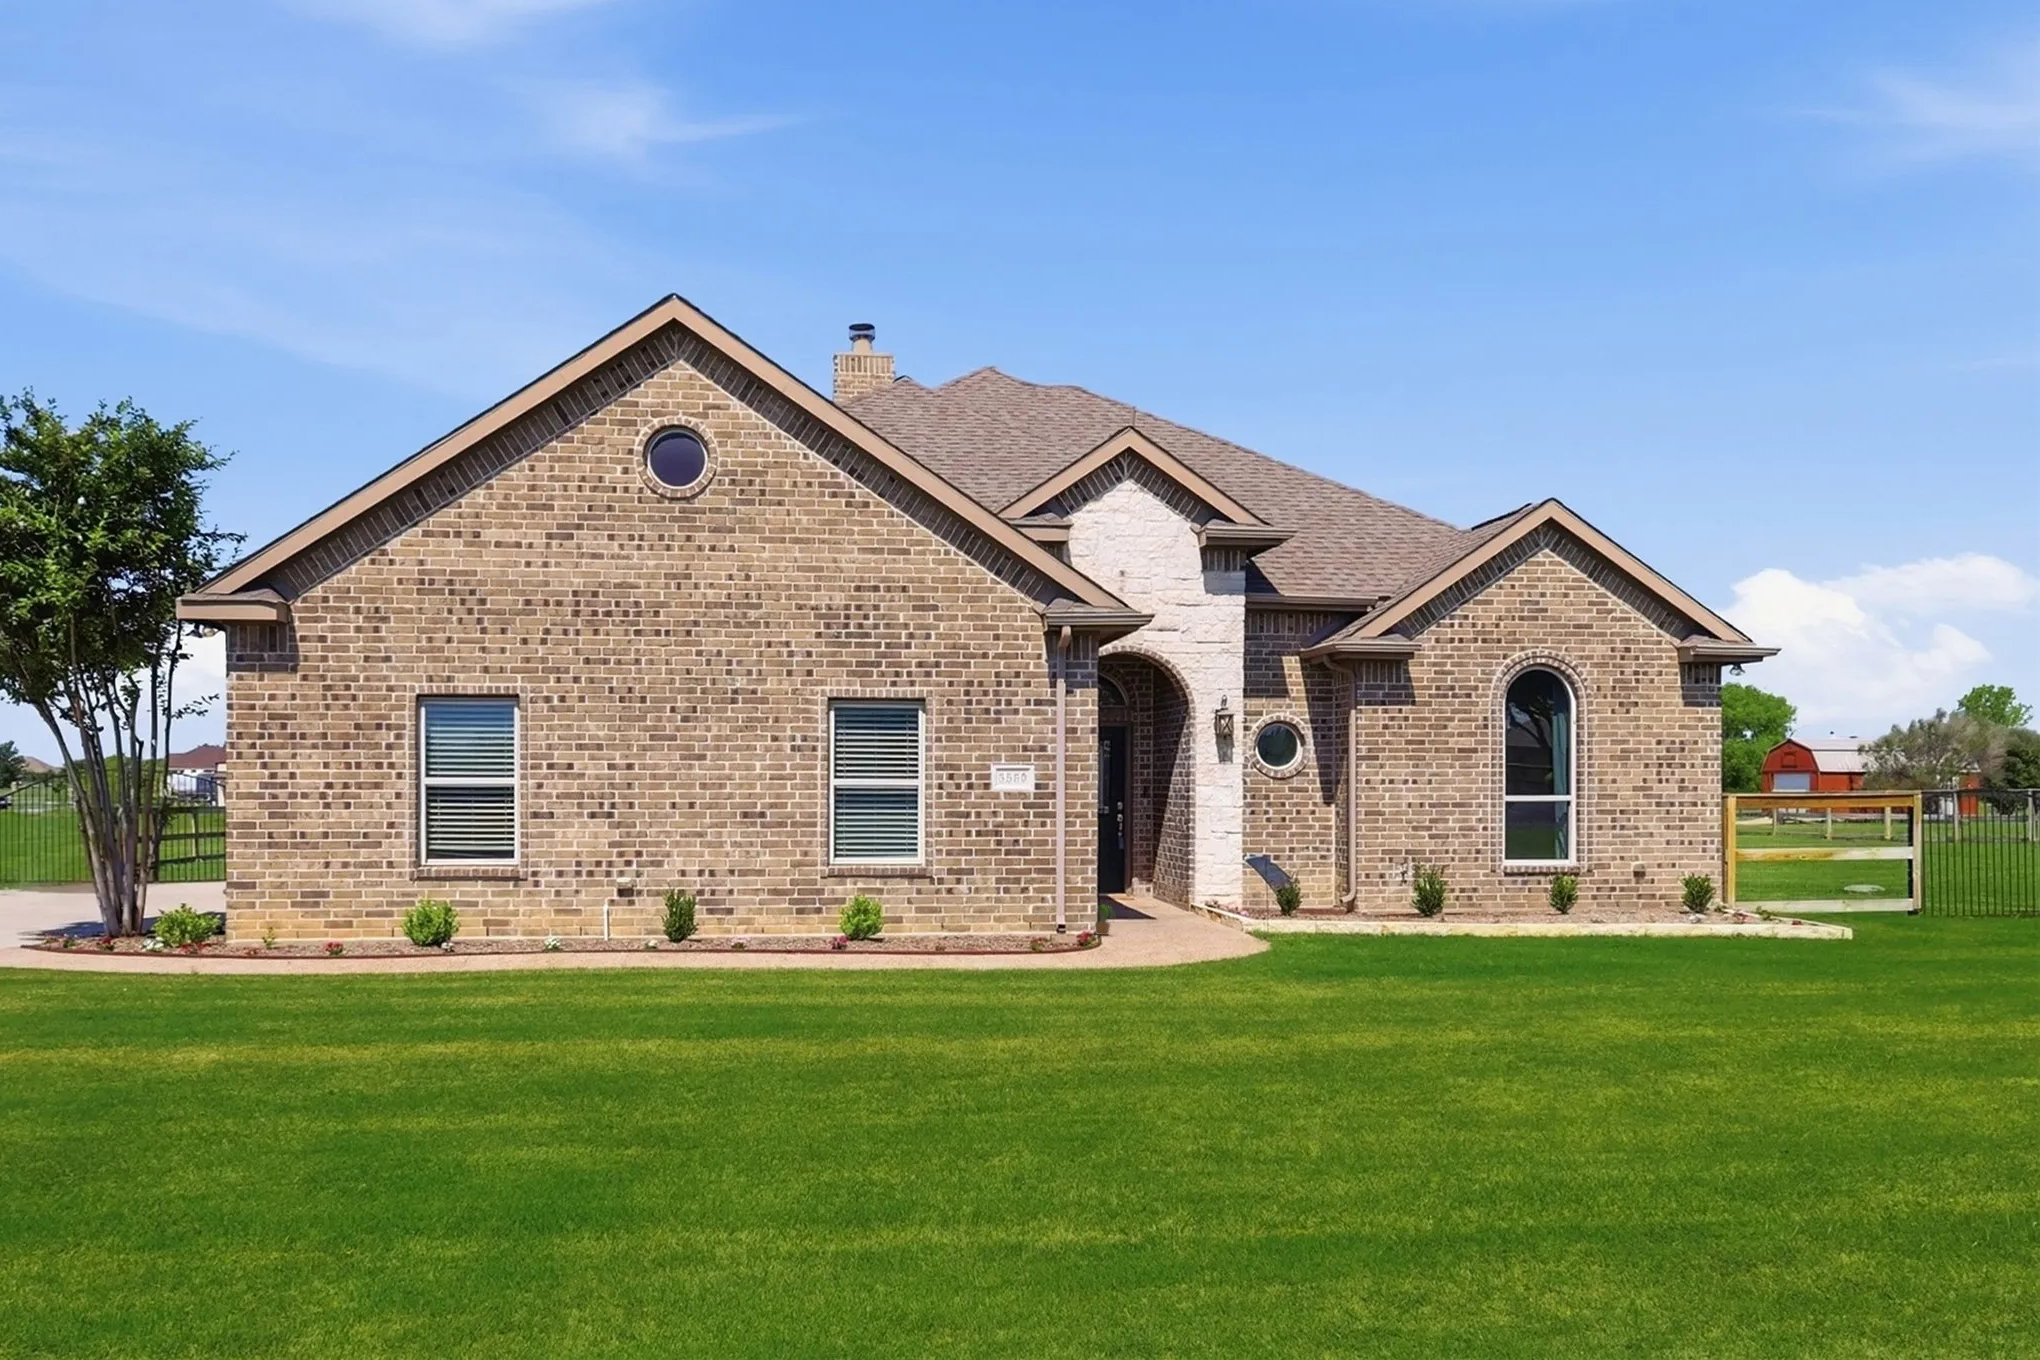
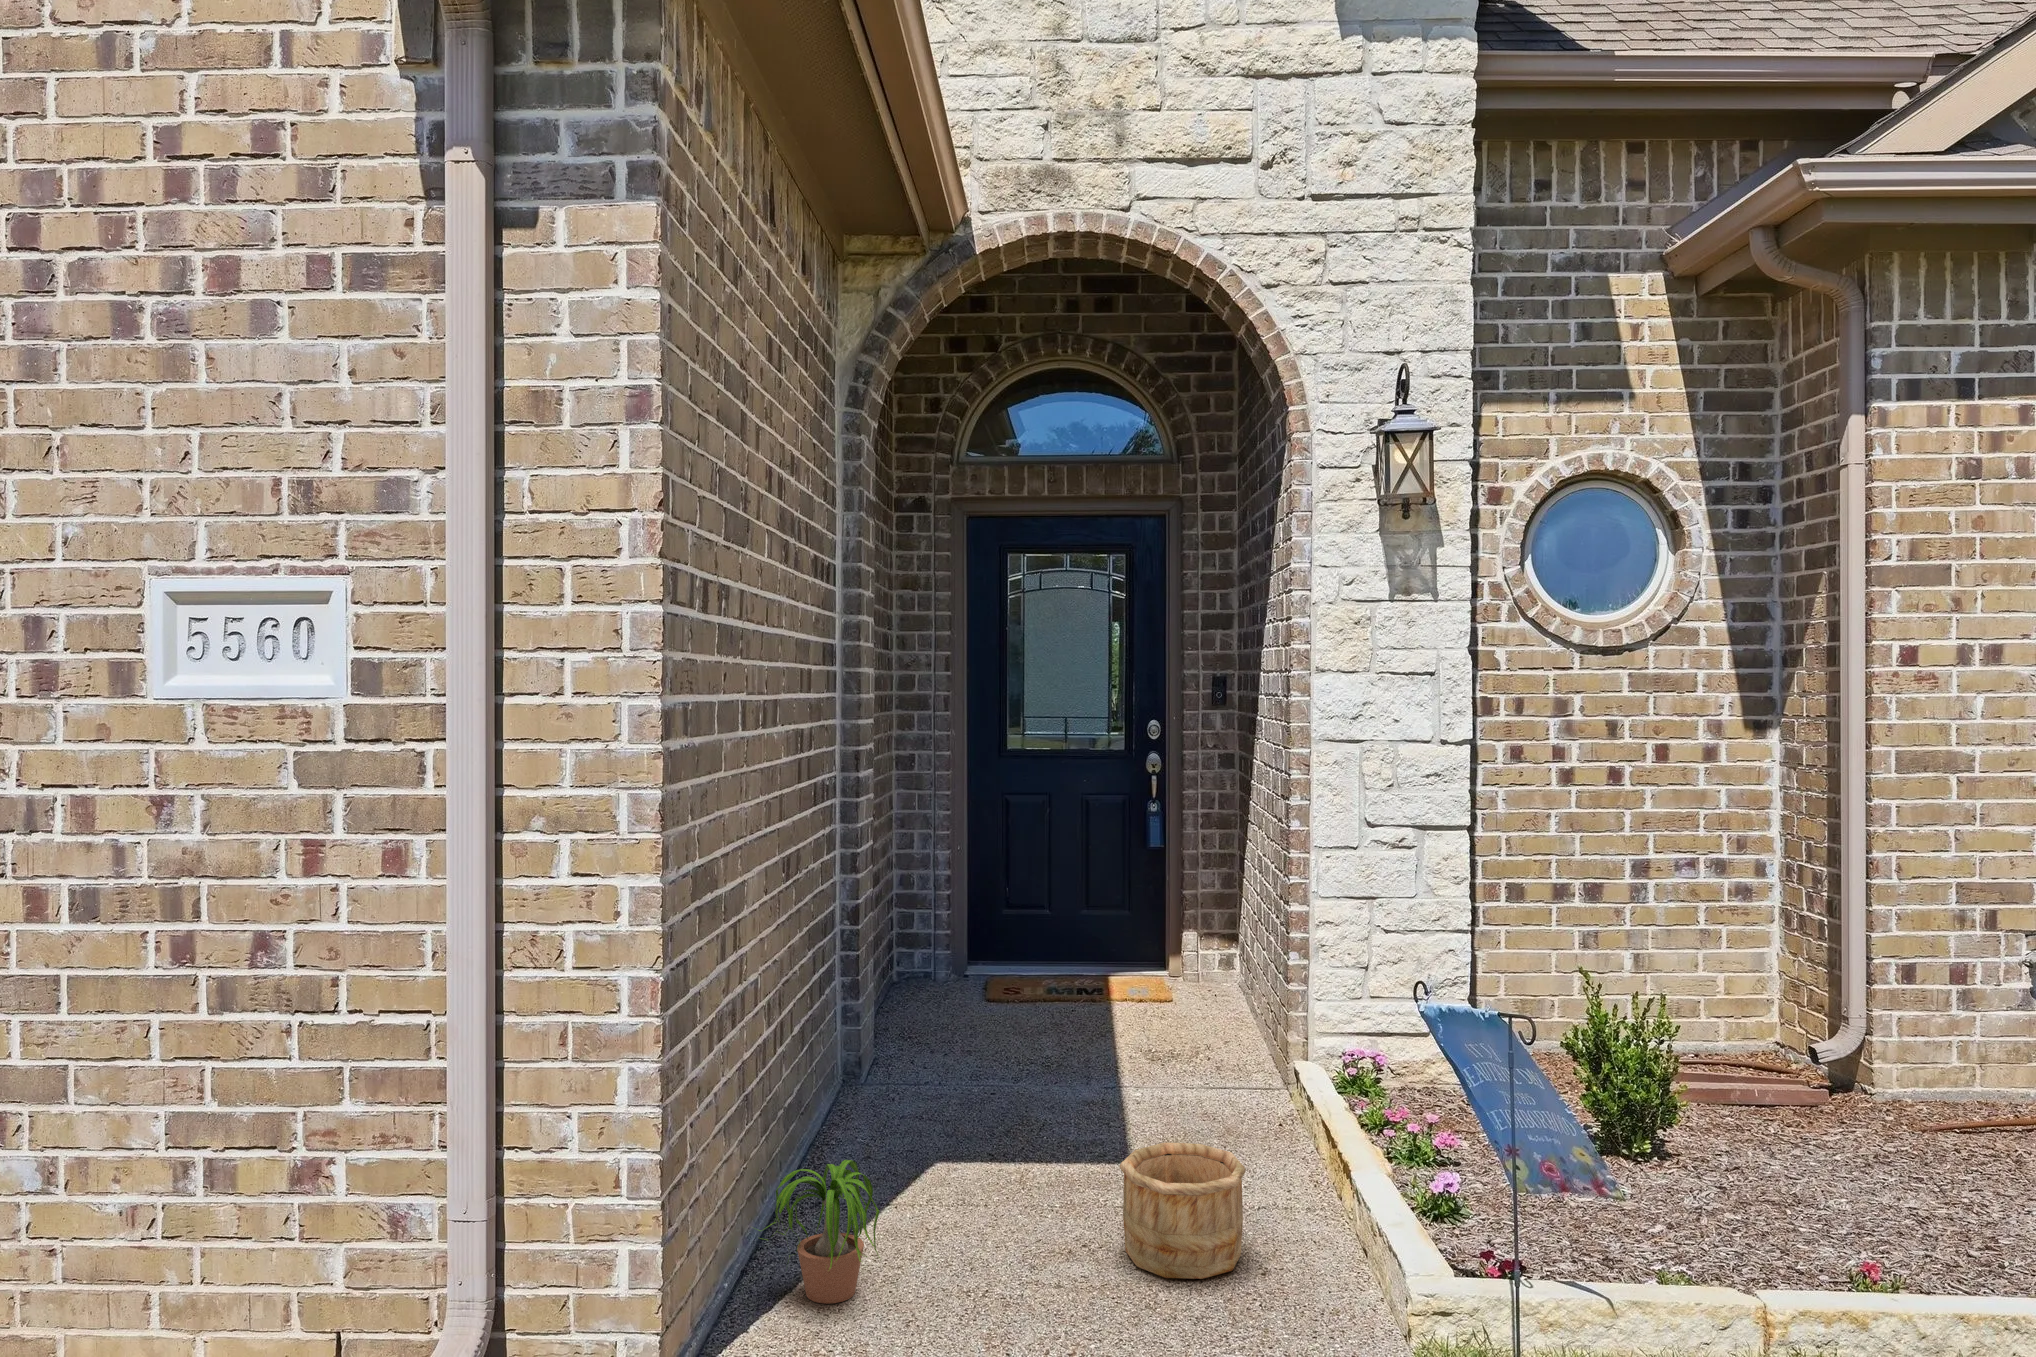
wooden bucket: none [1165,906,1195,932] -> present [1120,1142,1246,1279]

